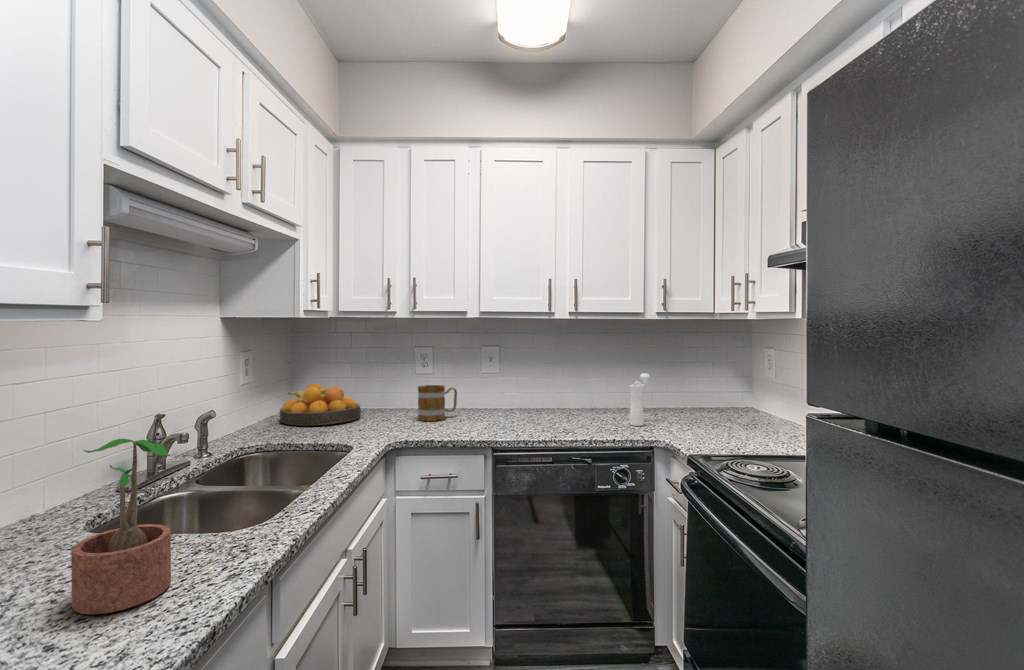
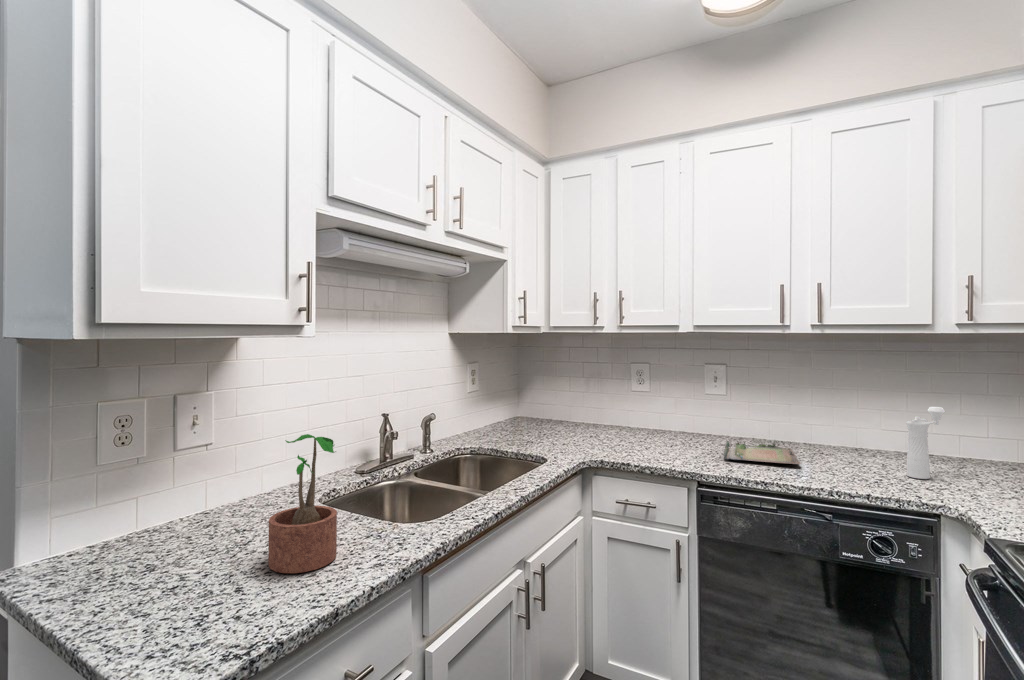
fruit bowl: present [280,384,361,425] -> none [501,395,573,435]
mug: present [418,385,457,421] -> none [626,403,671,442]
tray: none [503,408,565,428] -> present [724,441,801,464]

